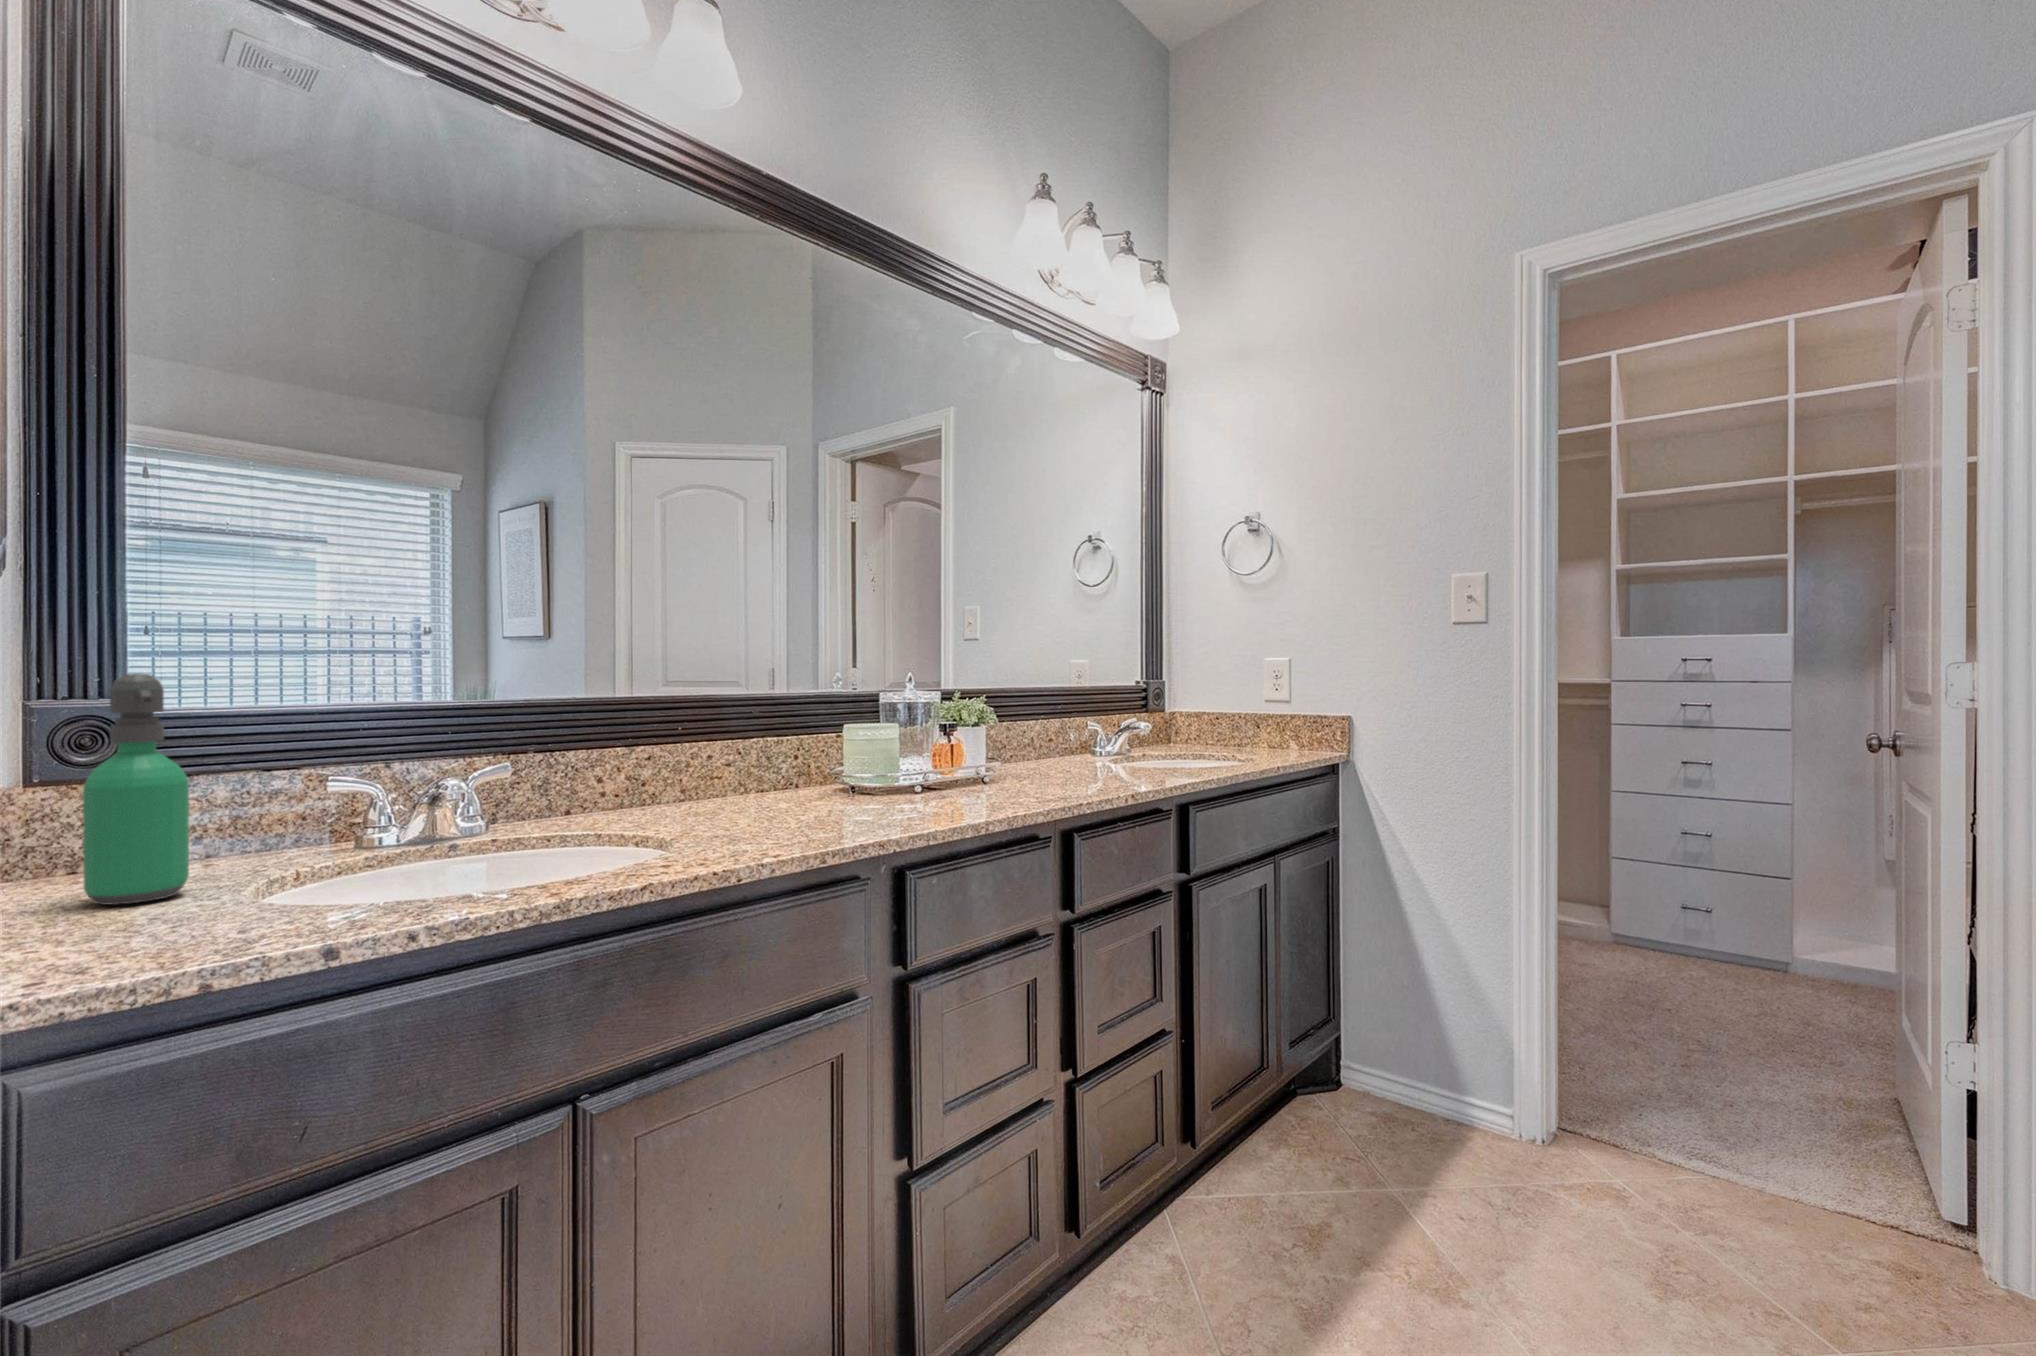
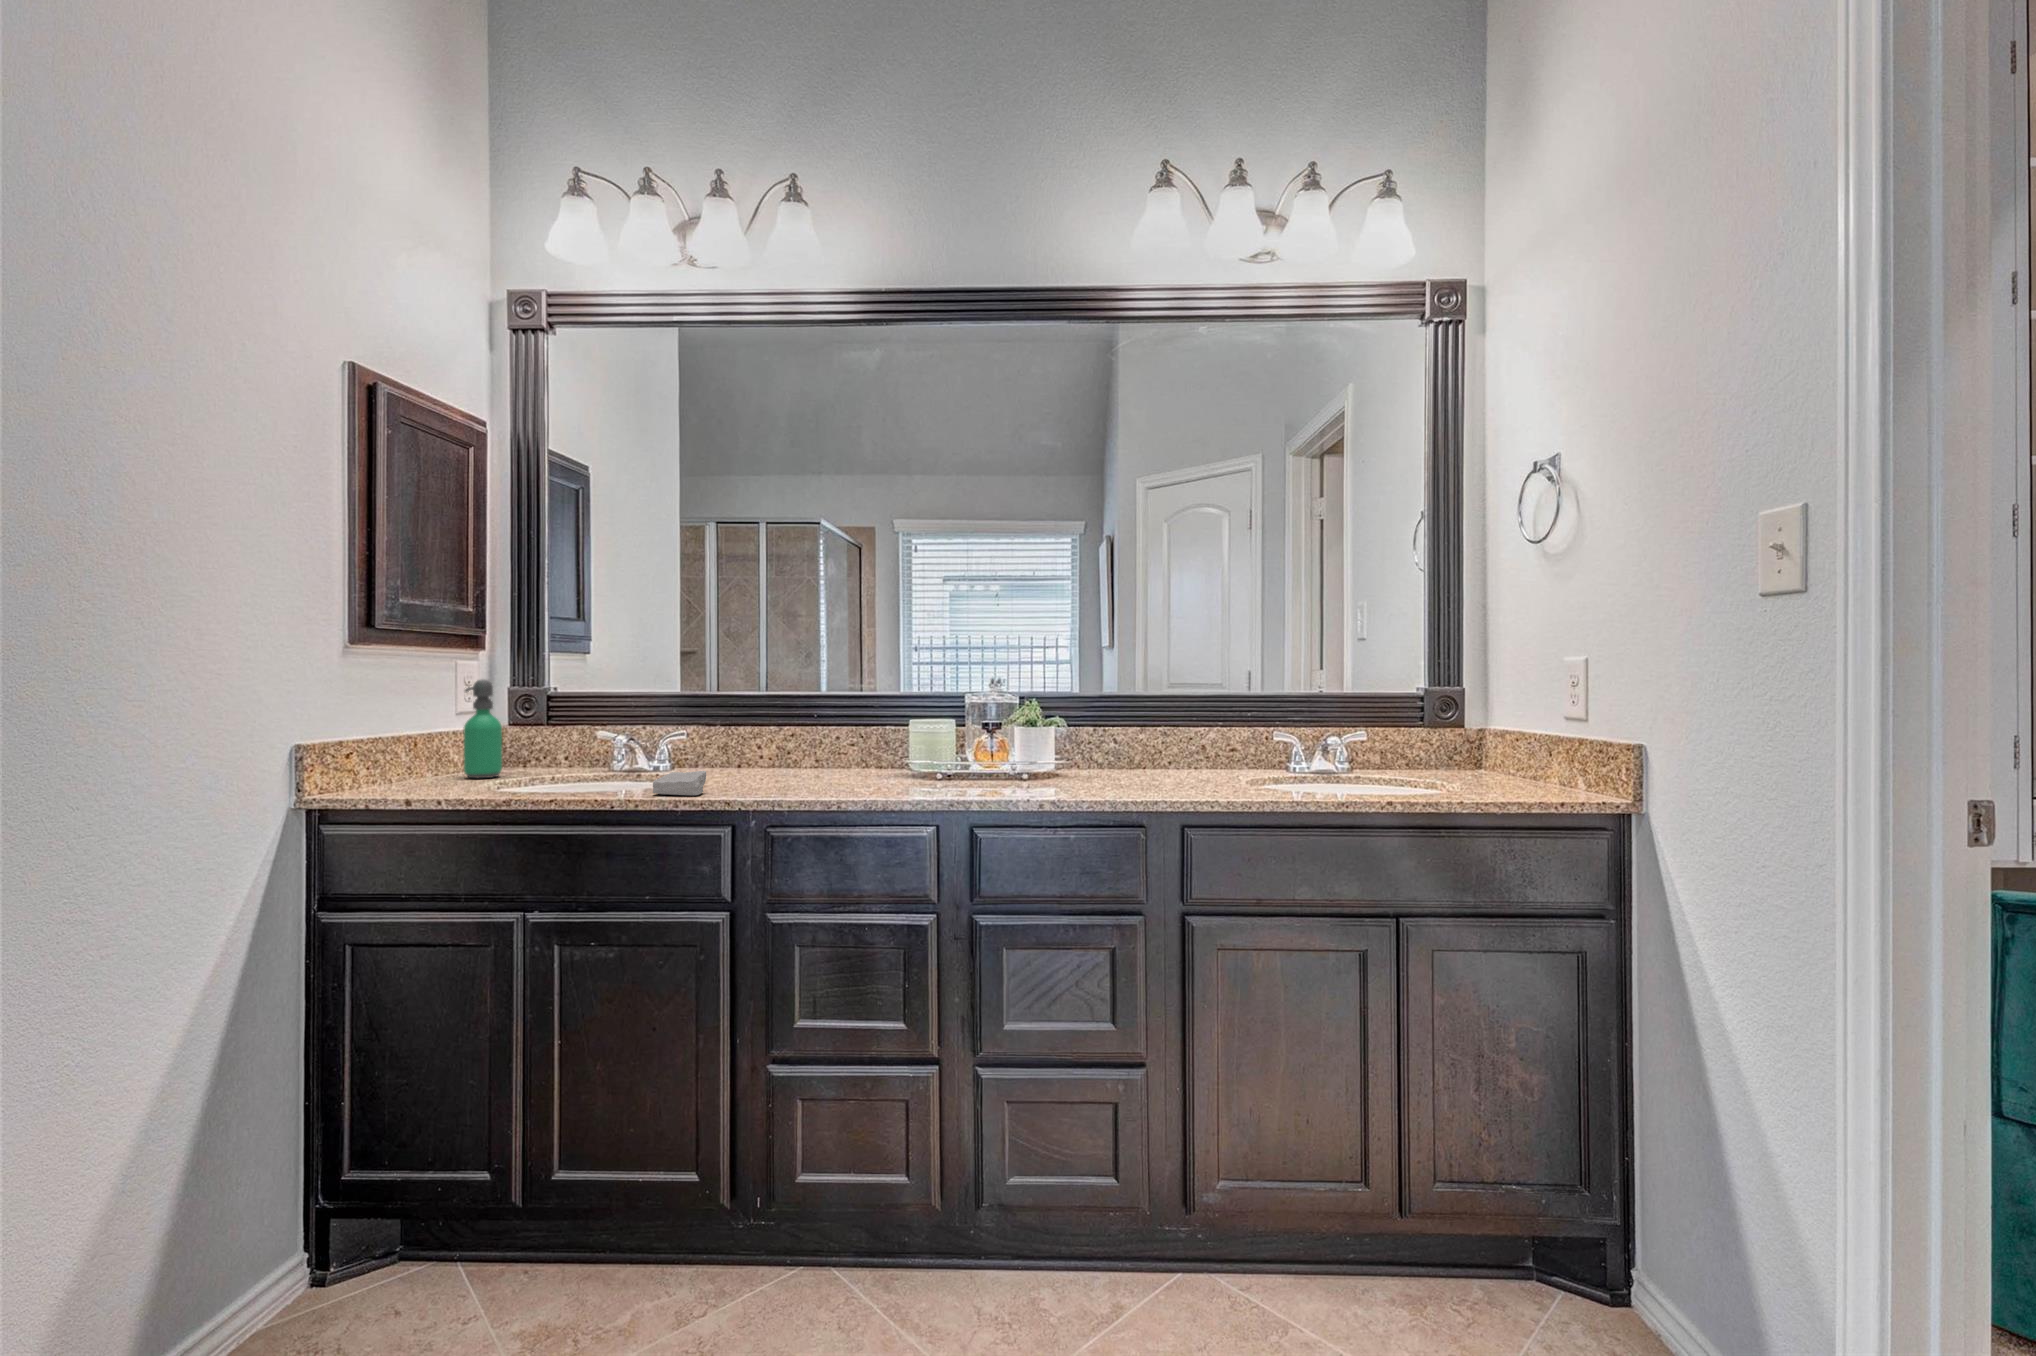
soap bar: none [739,806,824,848] -> present [653,771,706,795]

